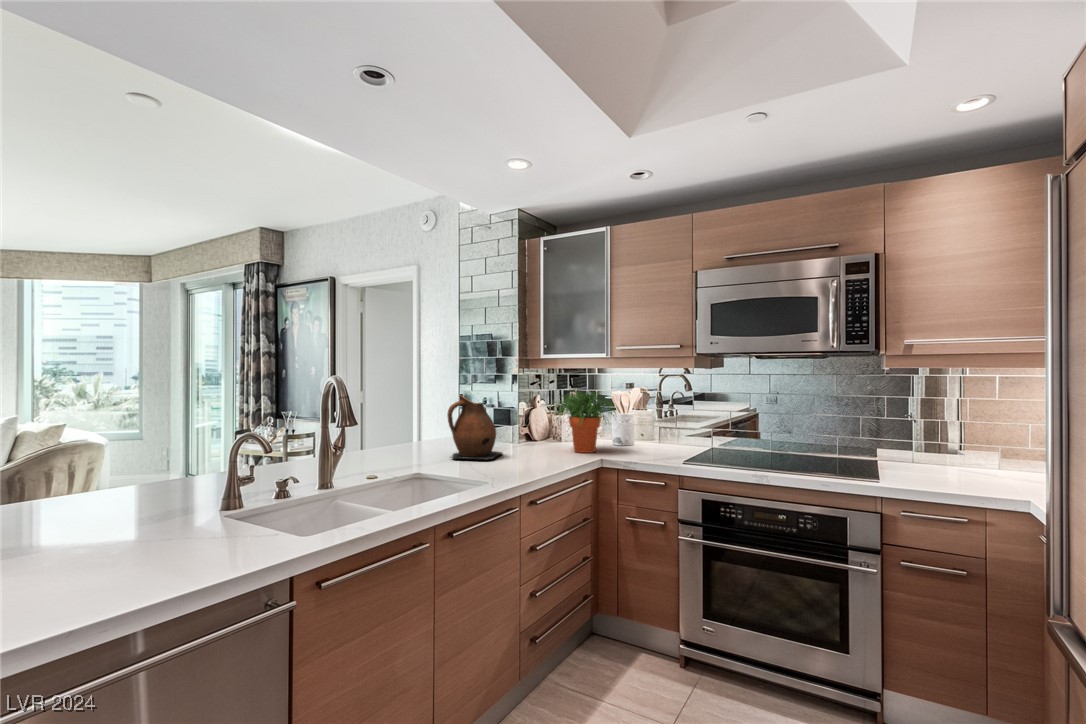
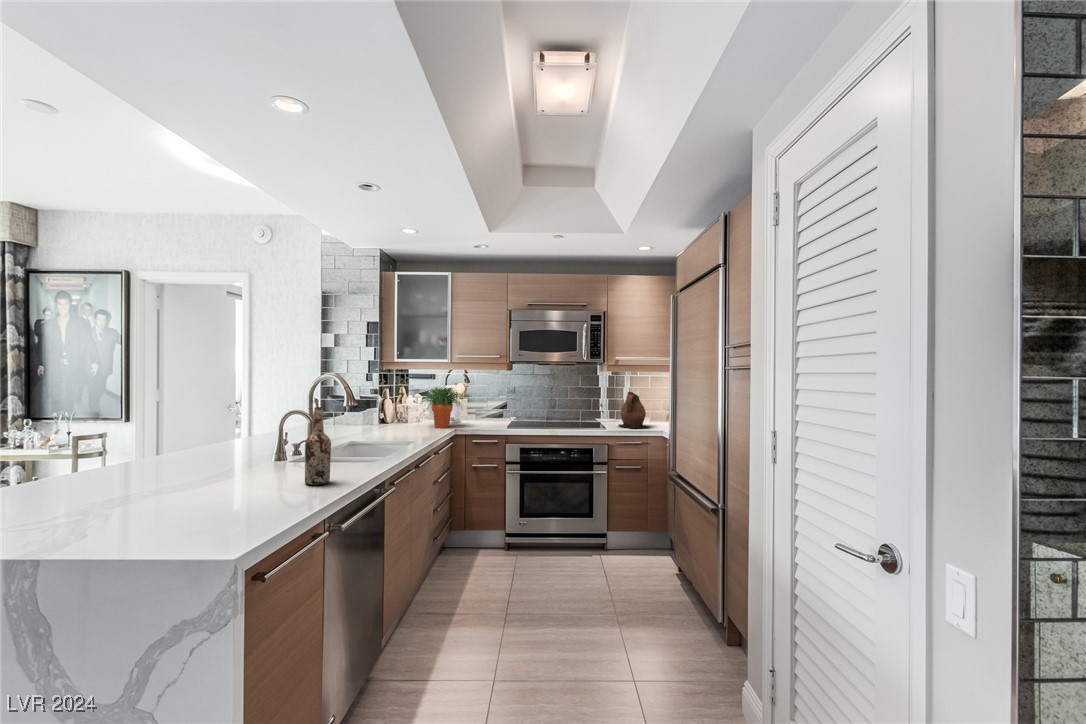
ceramic pitcher: present [448,396,502,460] -> present [619,392,650,428]
wine bottle: none [154,407,199,532] -> present [305,407,331,485]

